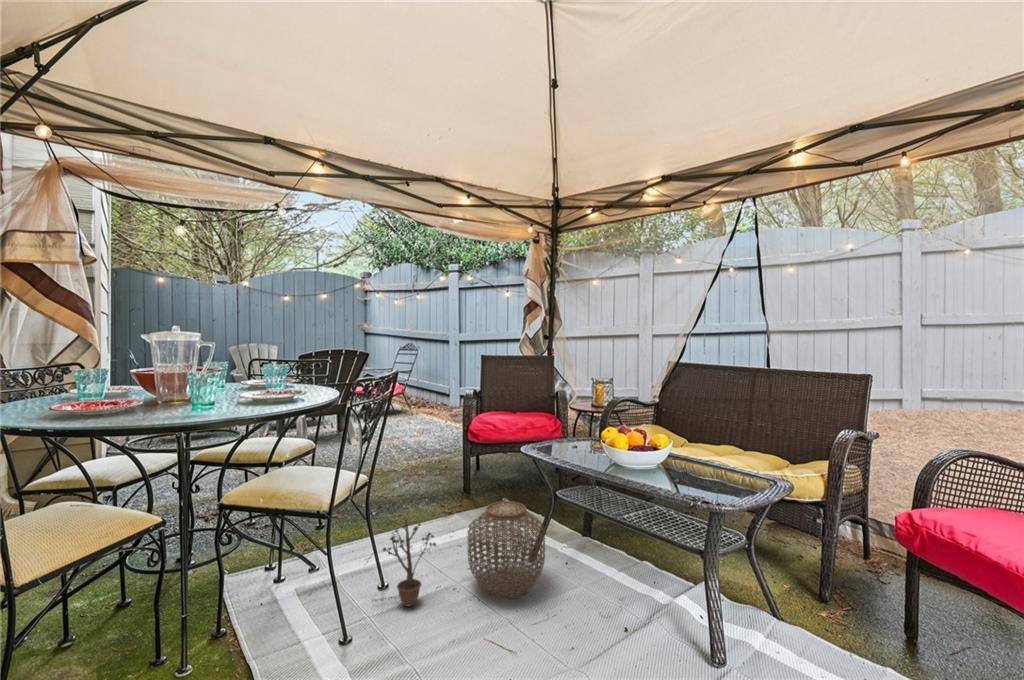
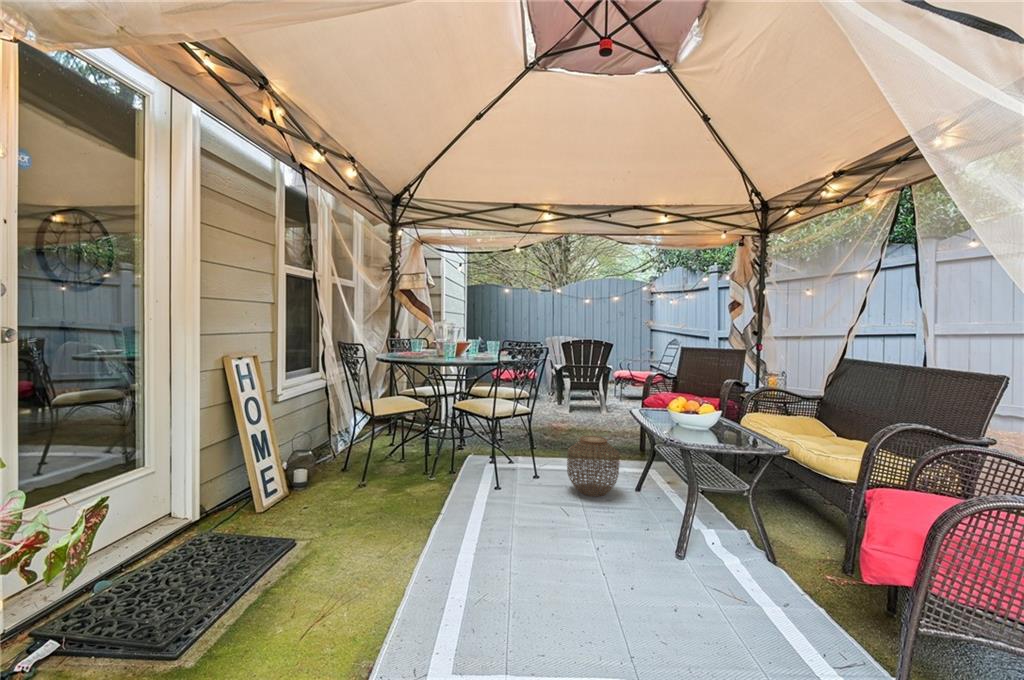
decorative plant: present [372,520,436,606] -> none [516,431,549,481]

